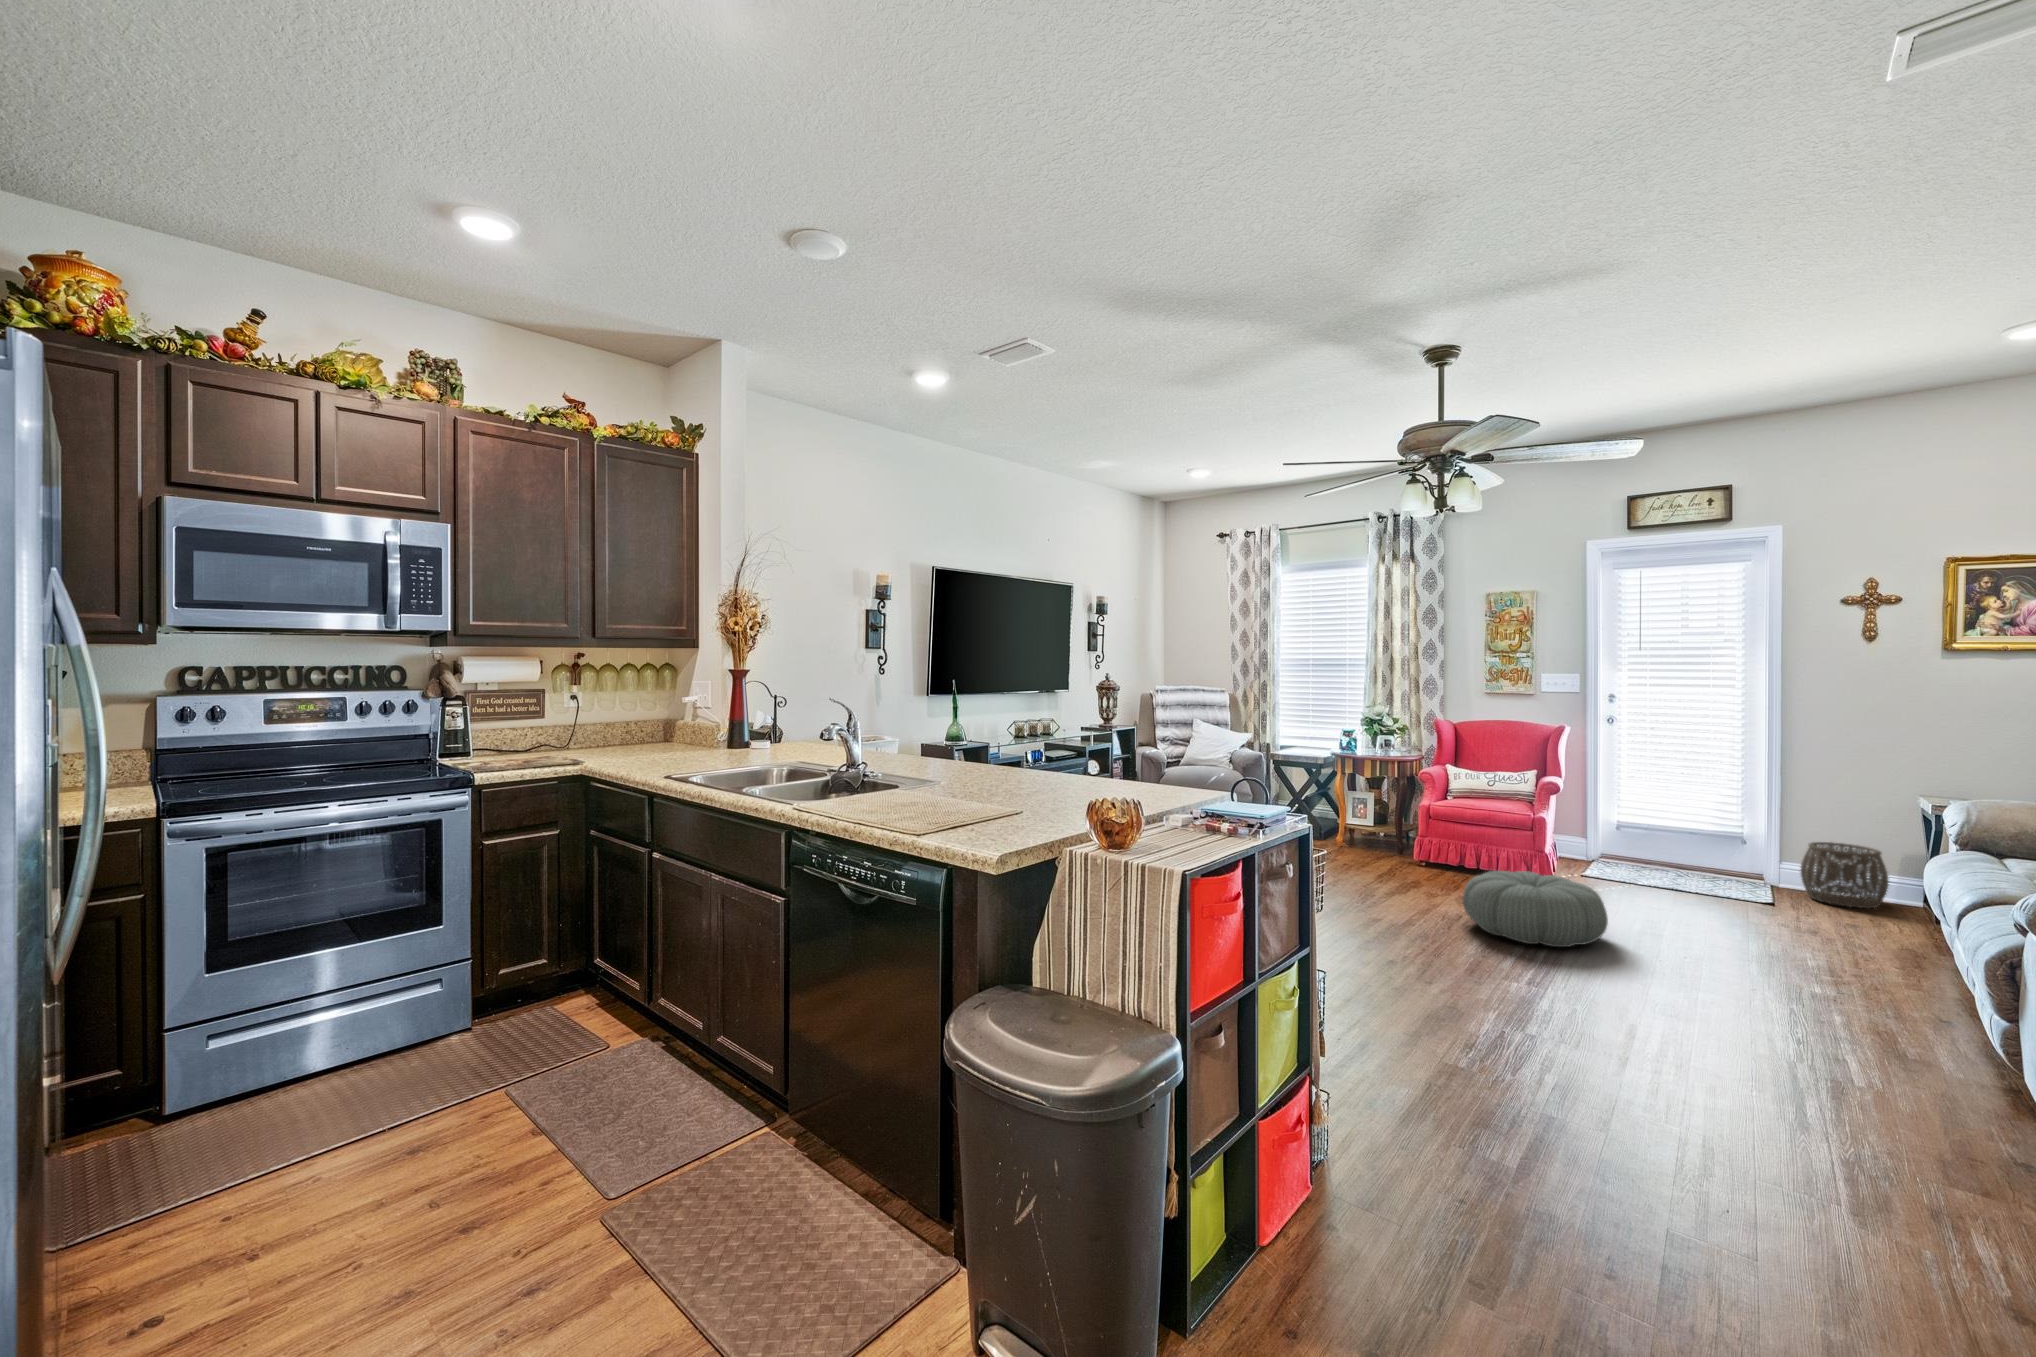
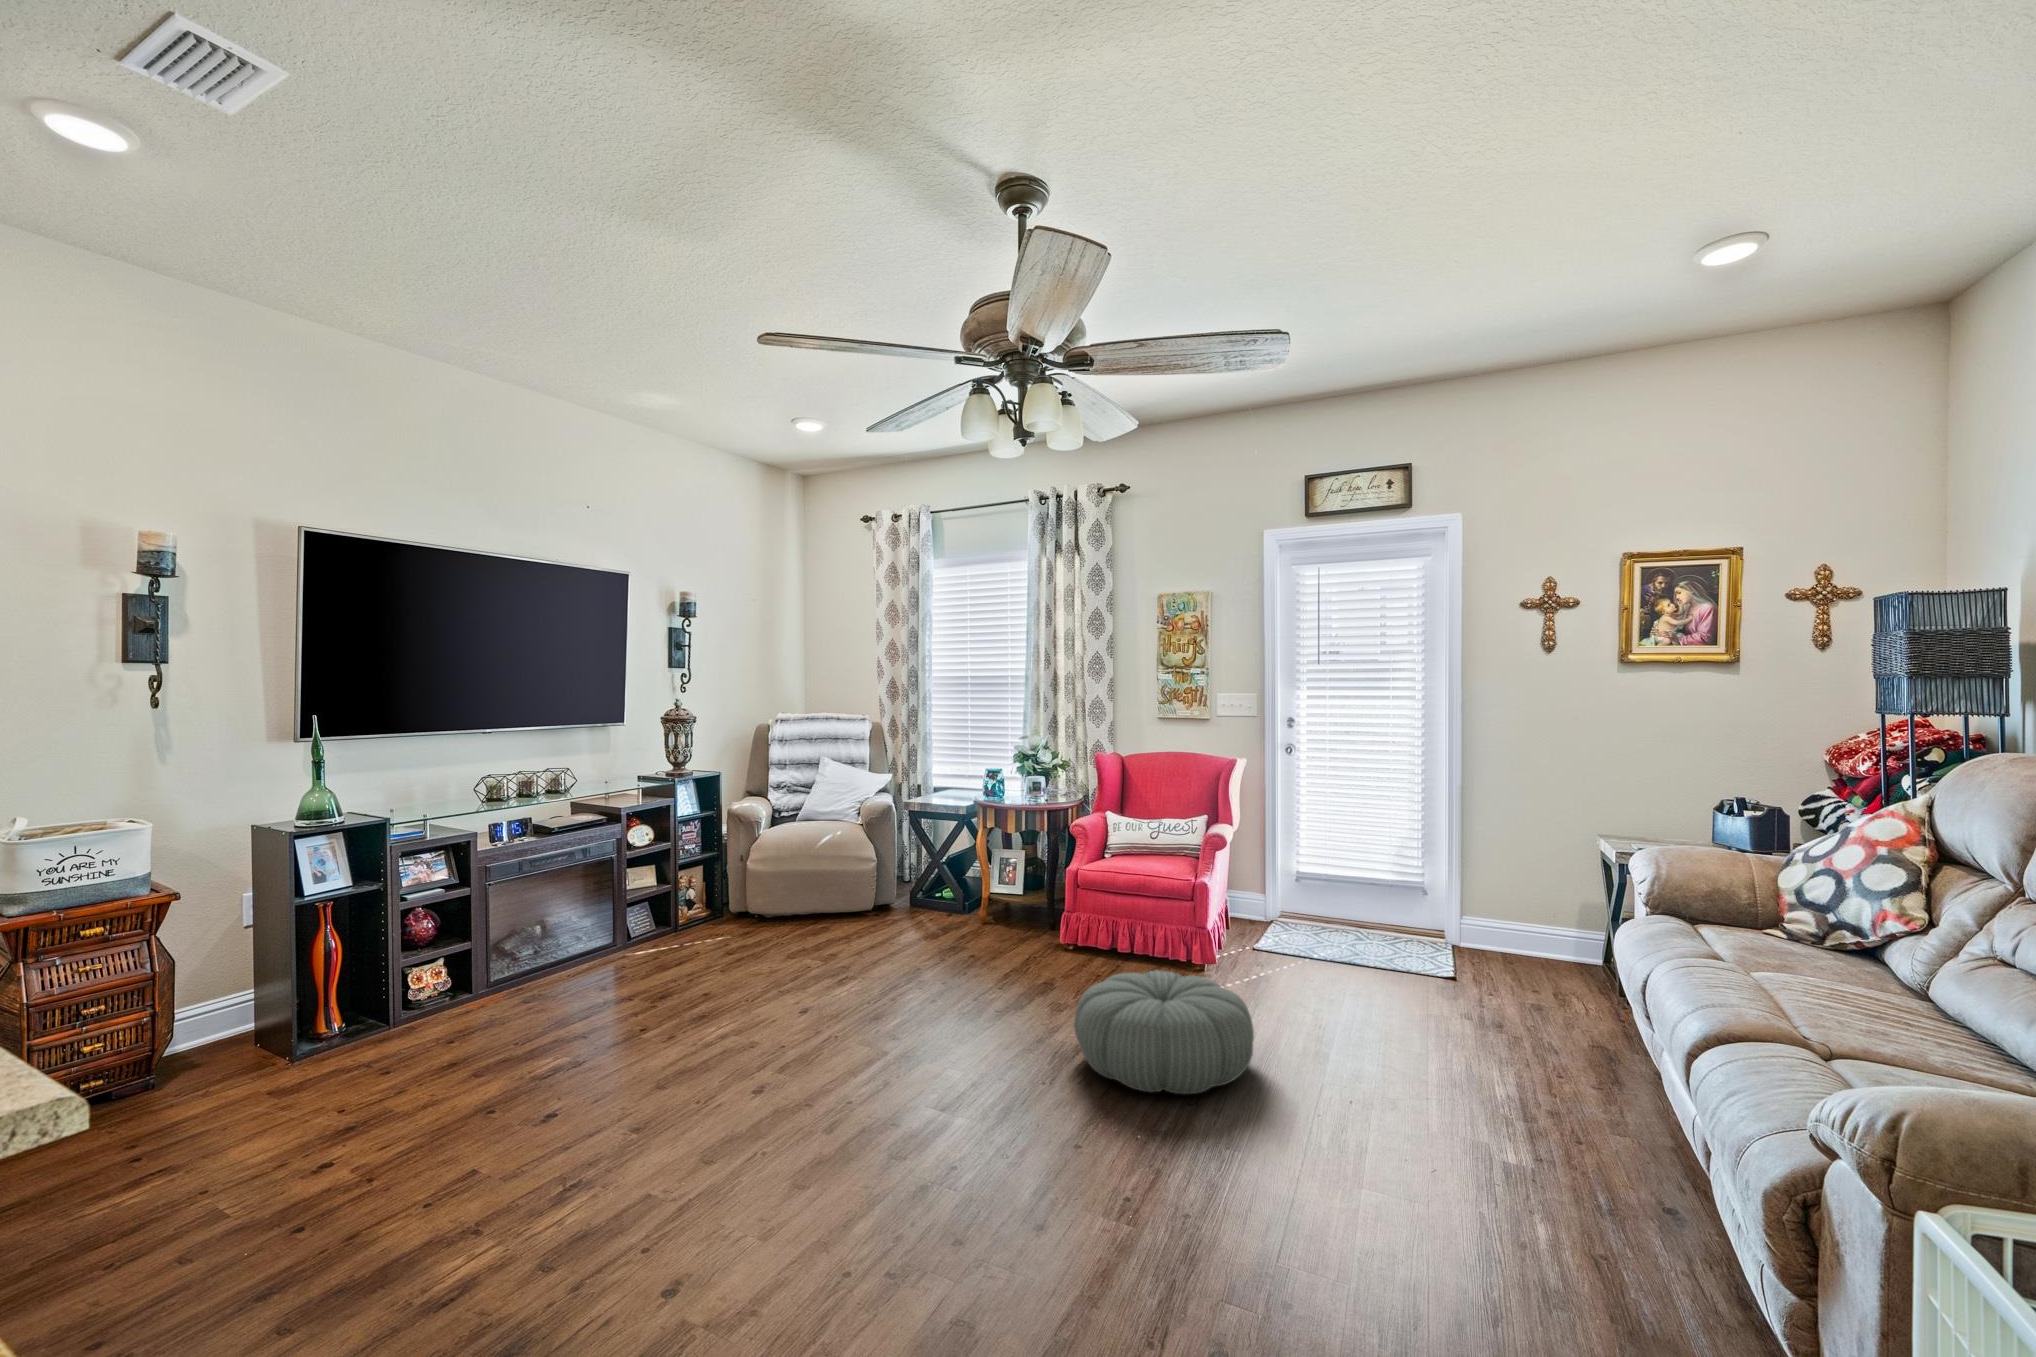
woven basket: present [1800,842,1889,909] -> none [1485,896,1576,980]

